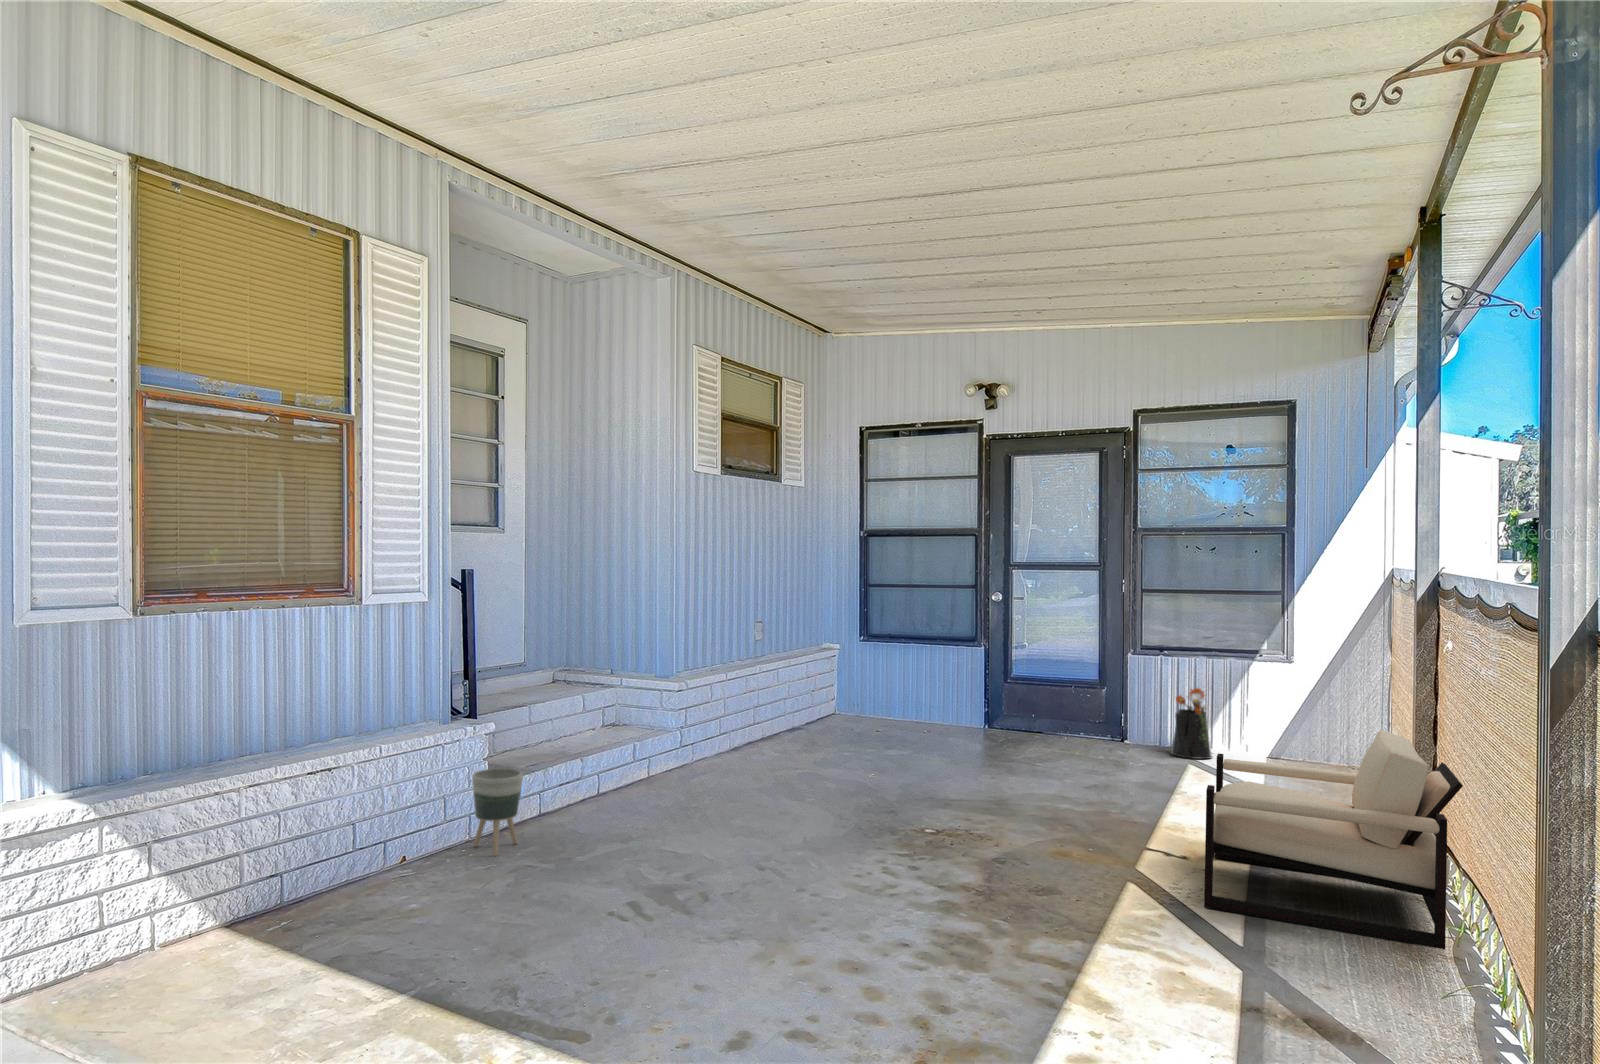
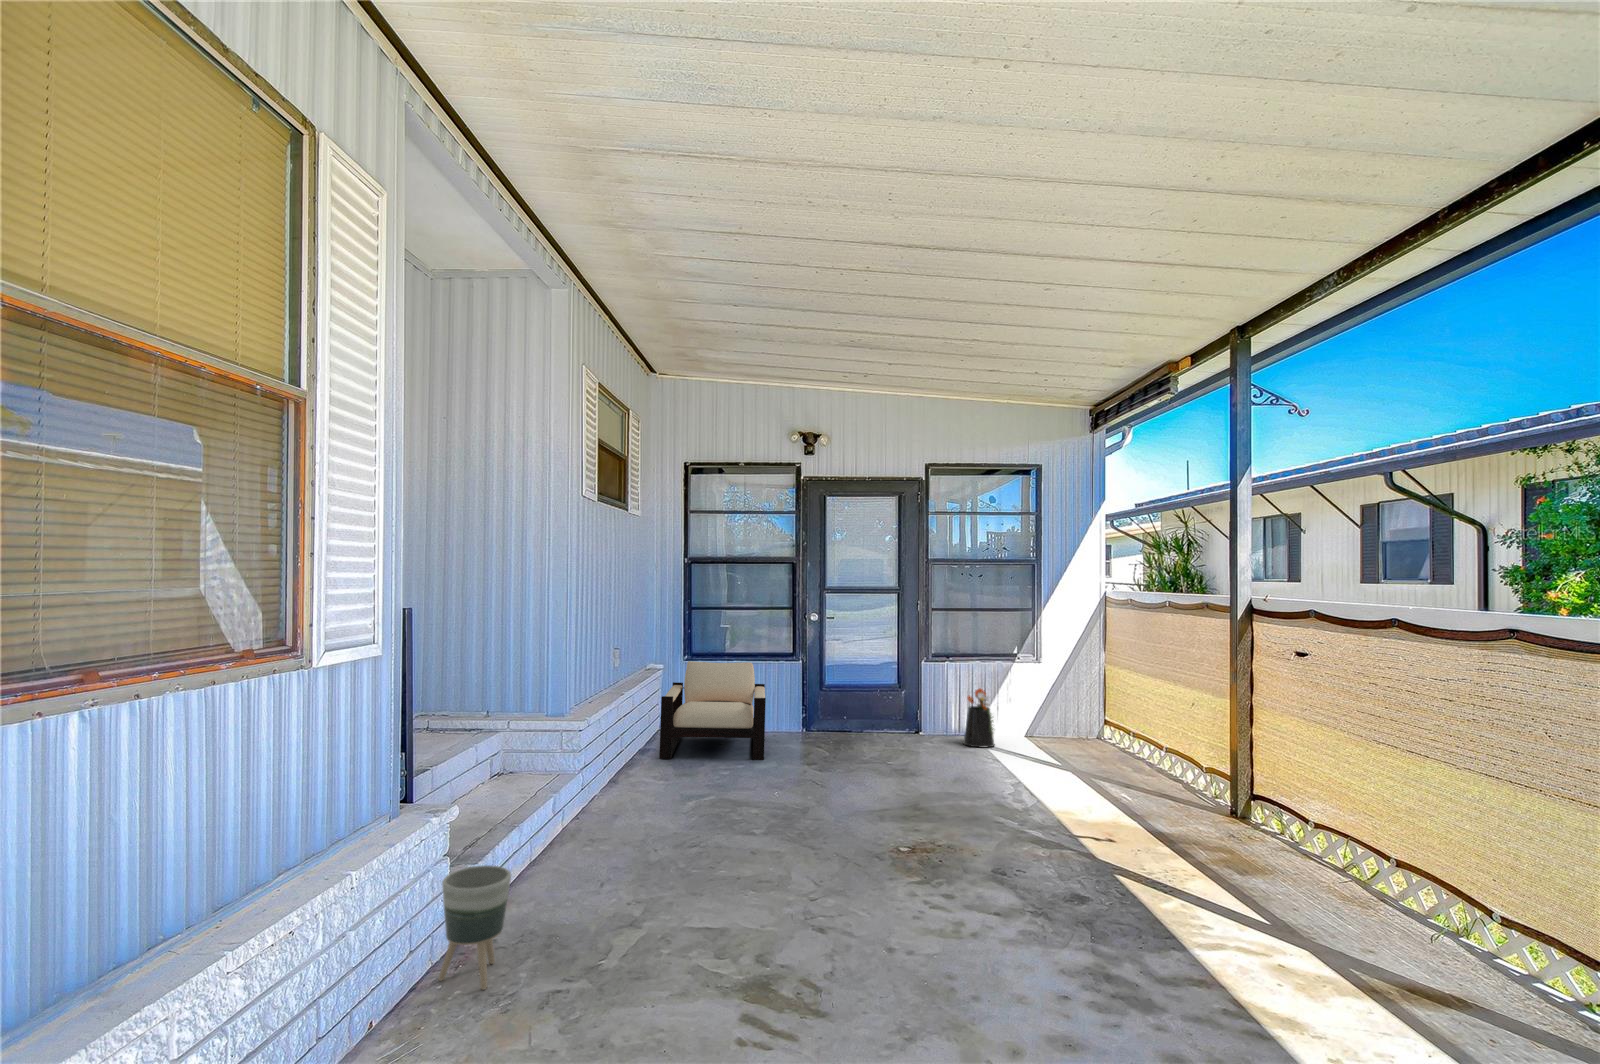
armchair: present [1204,730,1463,949] -> present [659,661,766,760]

